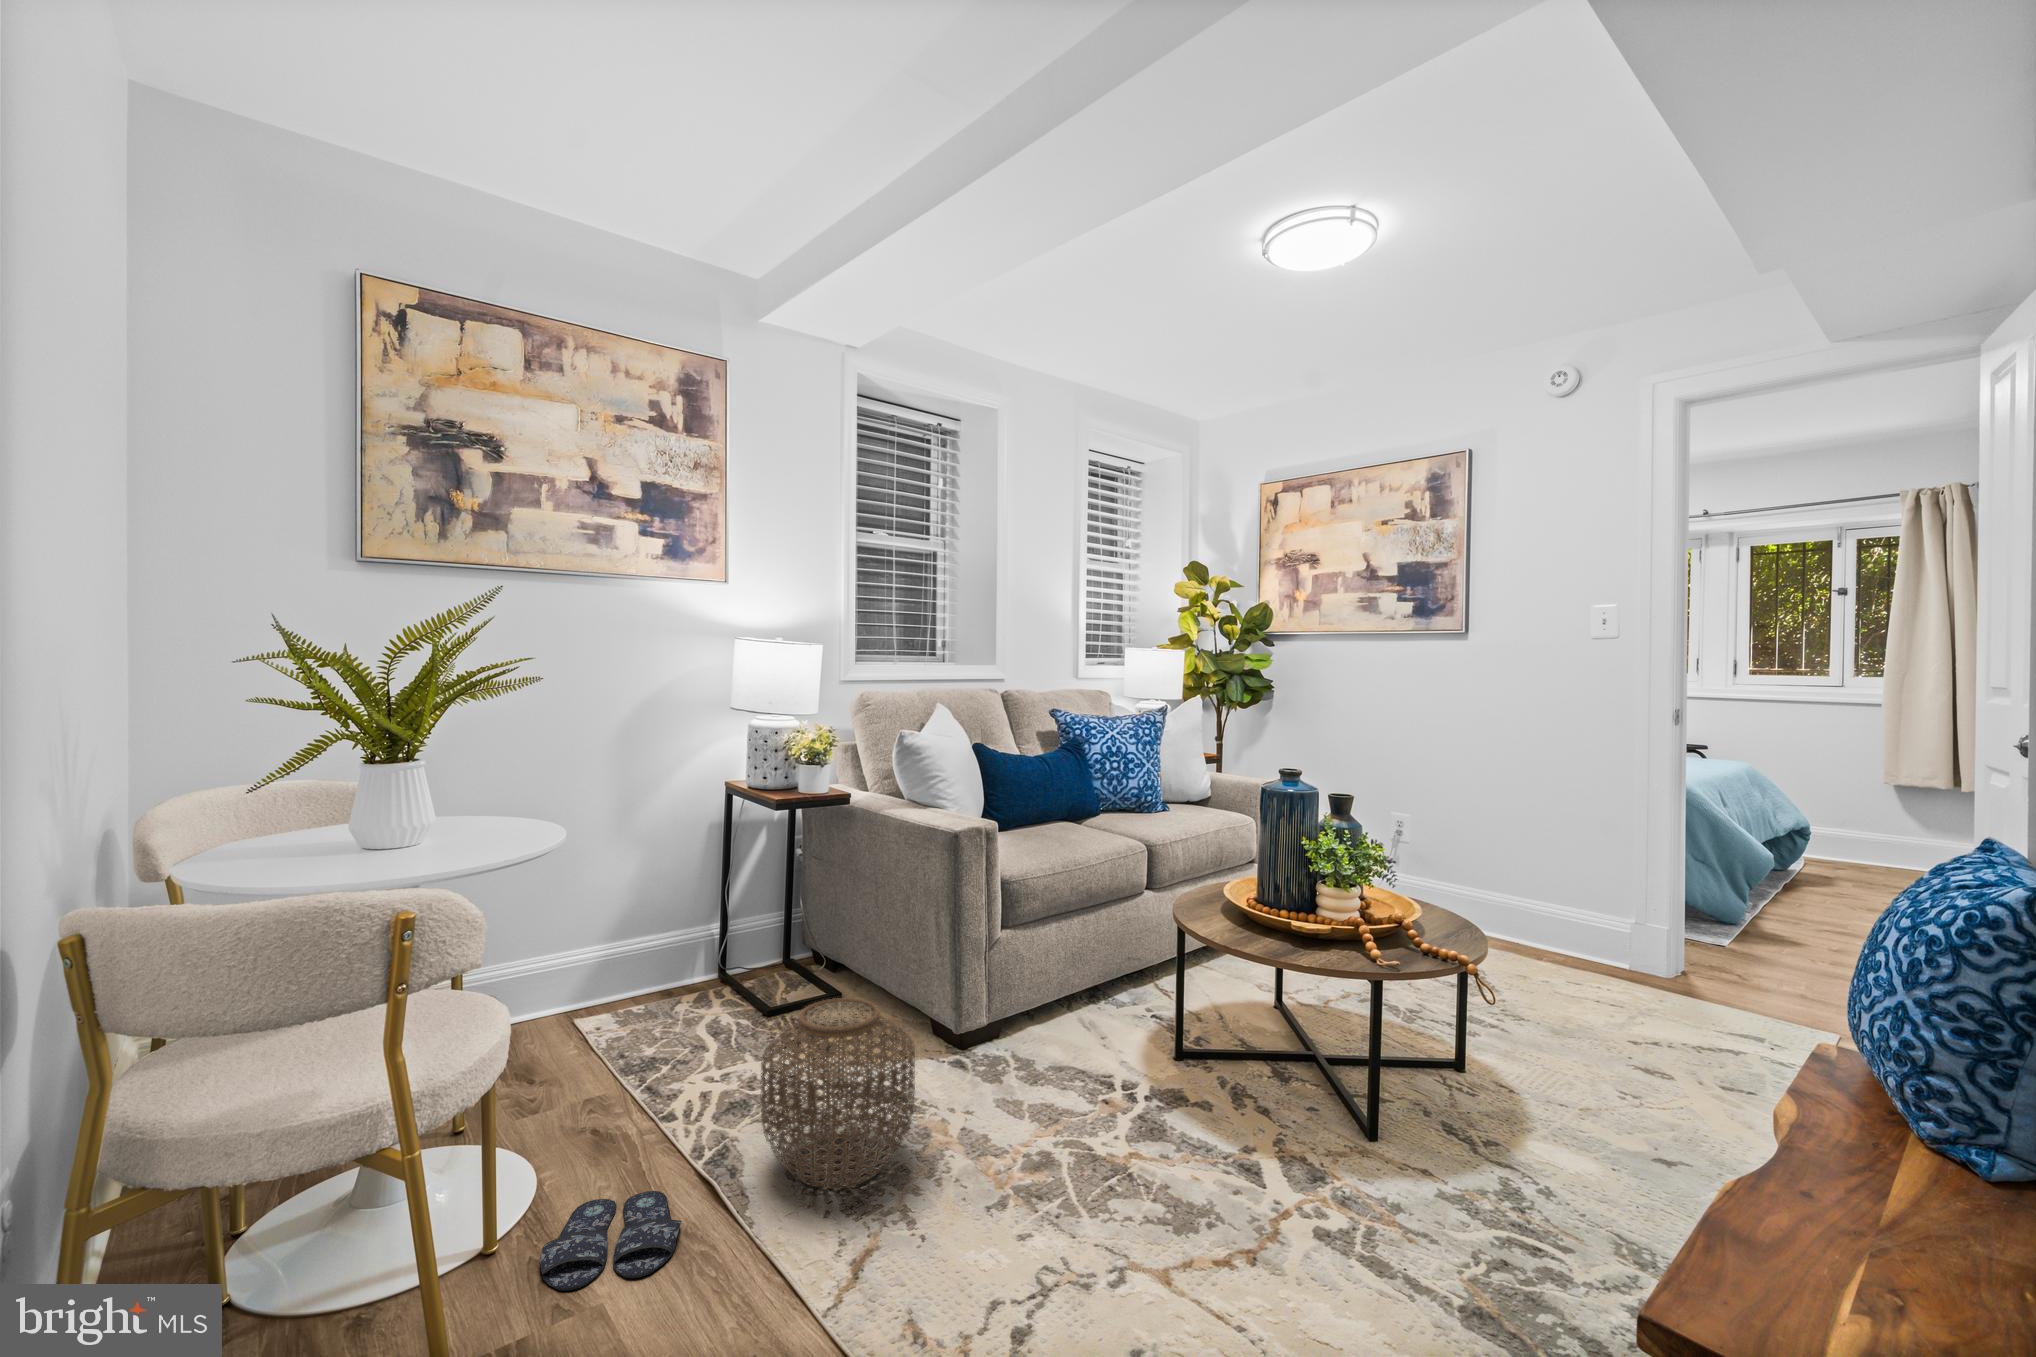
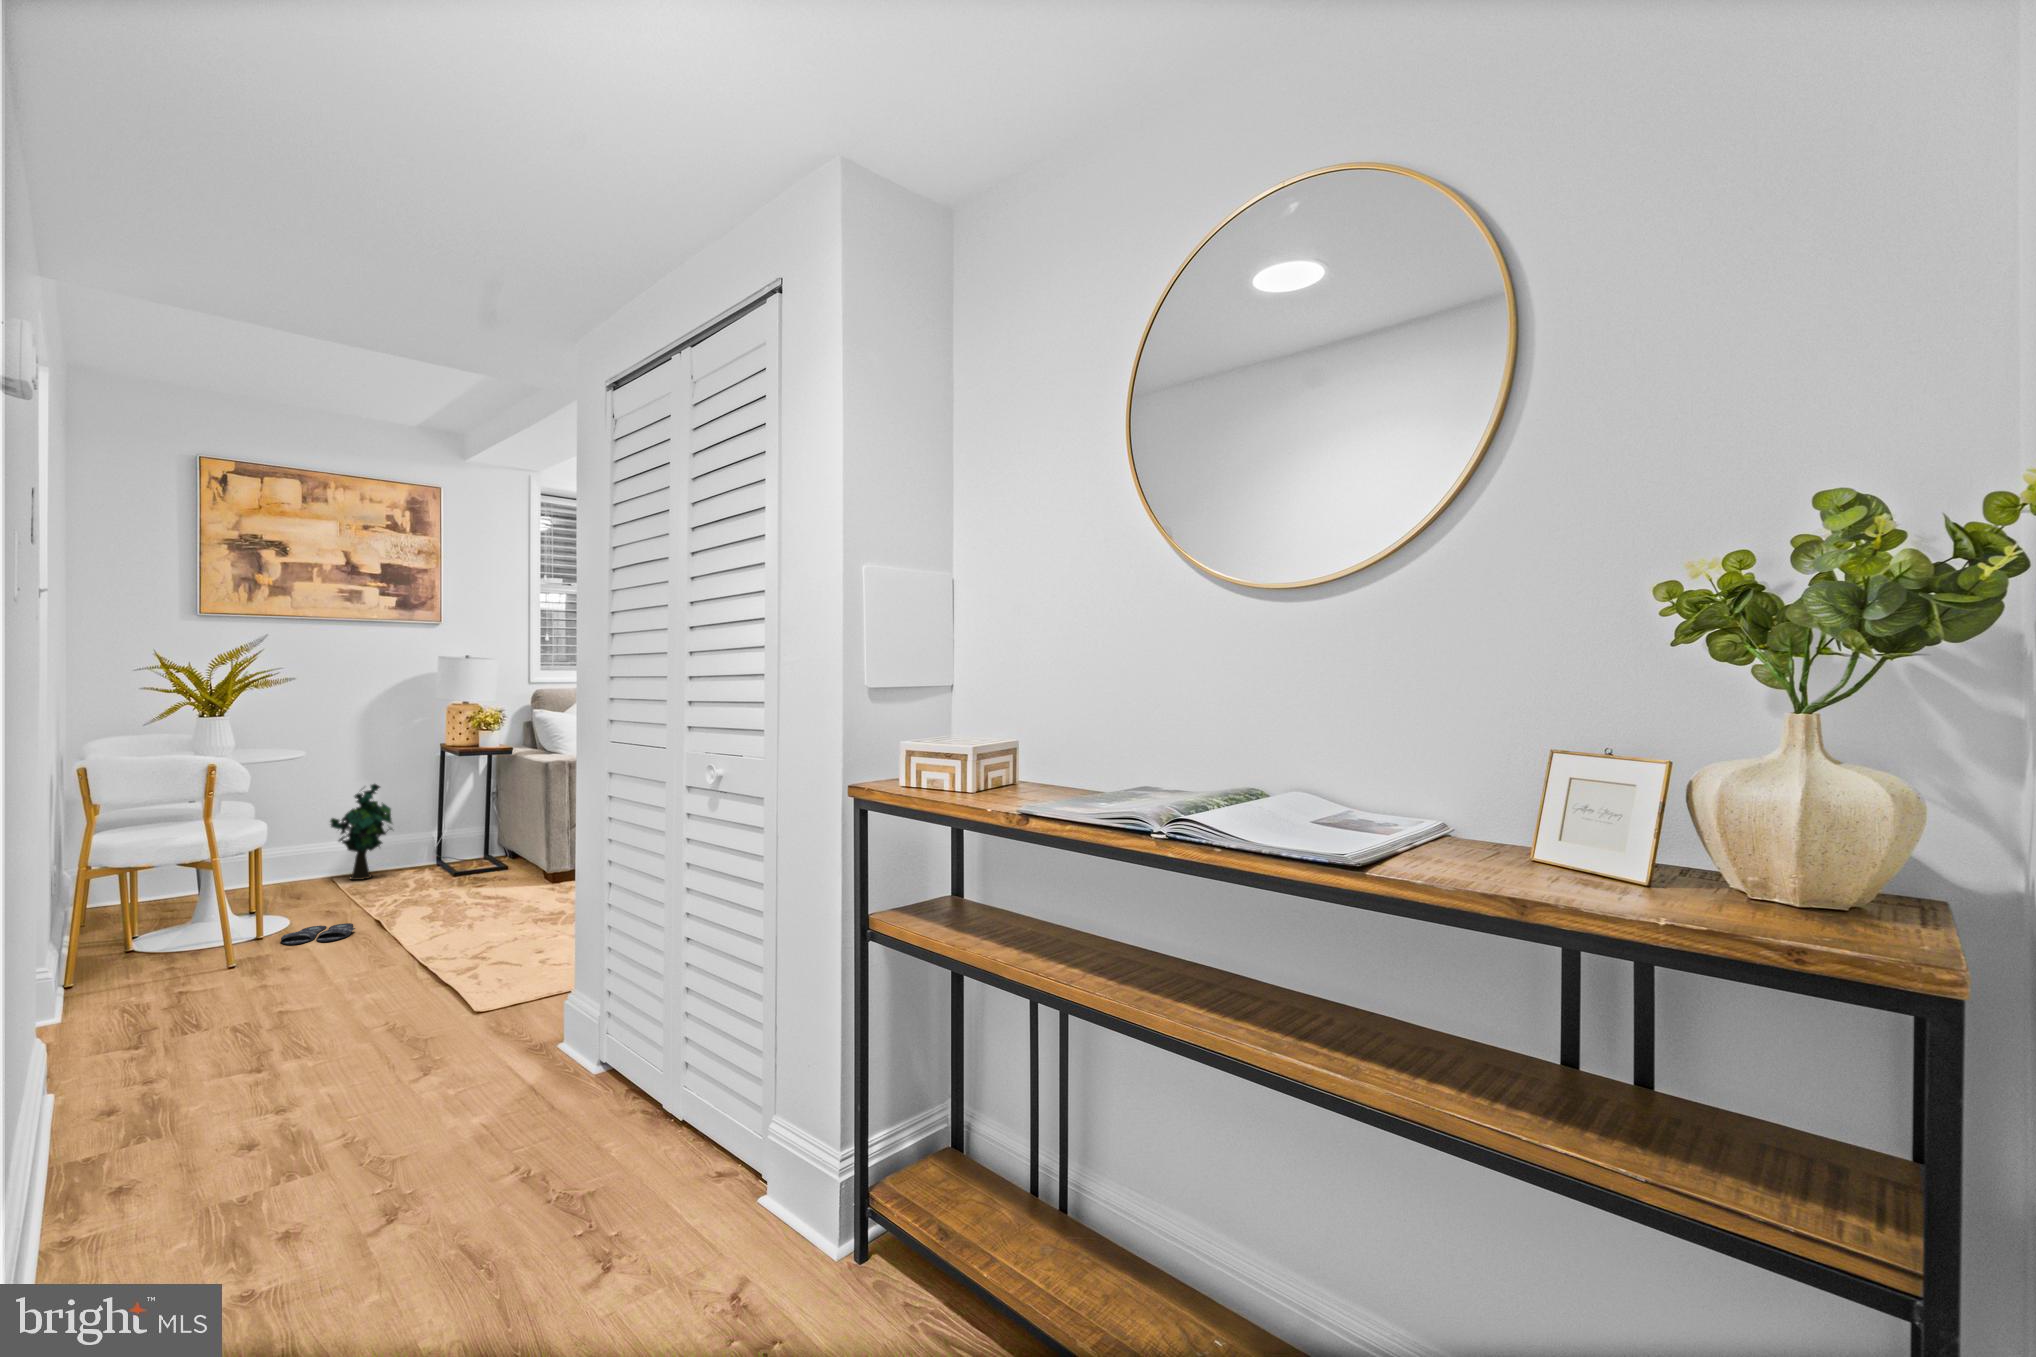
decorative plant: none [568,857,670,1028] -> present [330,784,392,880]
woven basket: present [761,998,915,1188] -> none [405,837,492,922]

